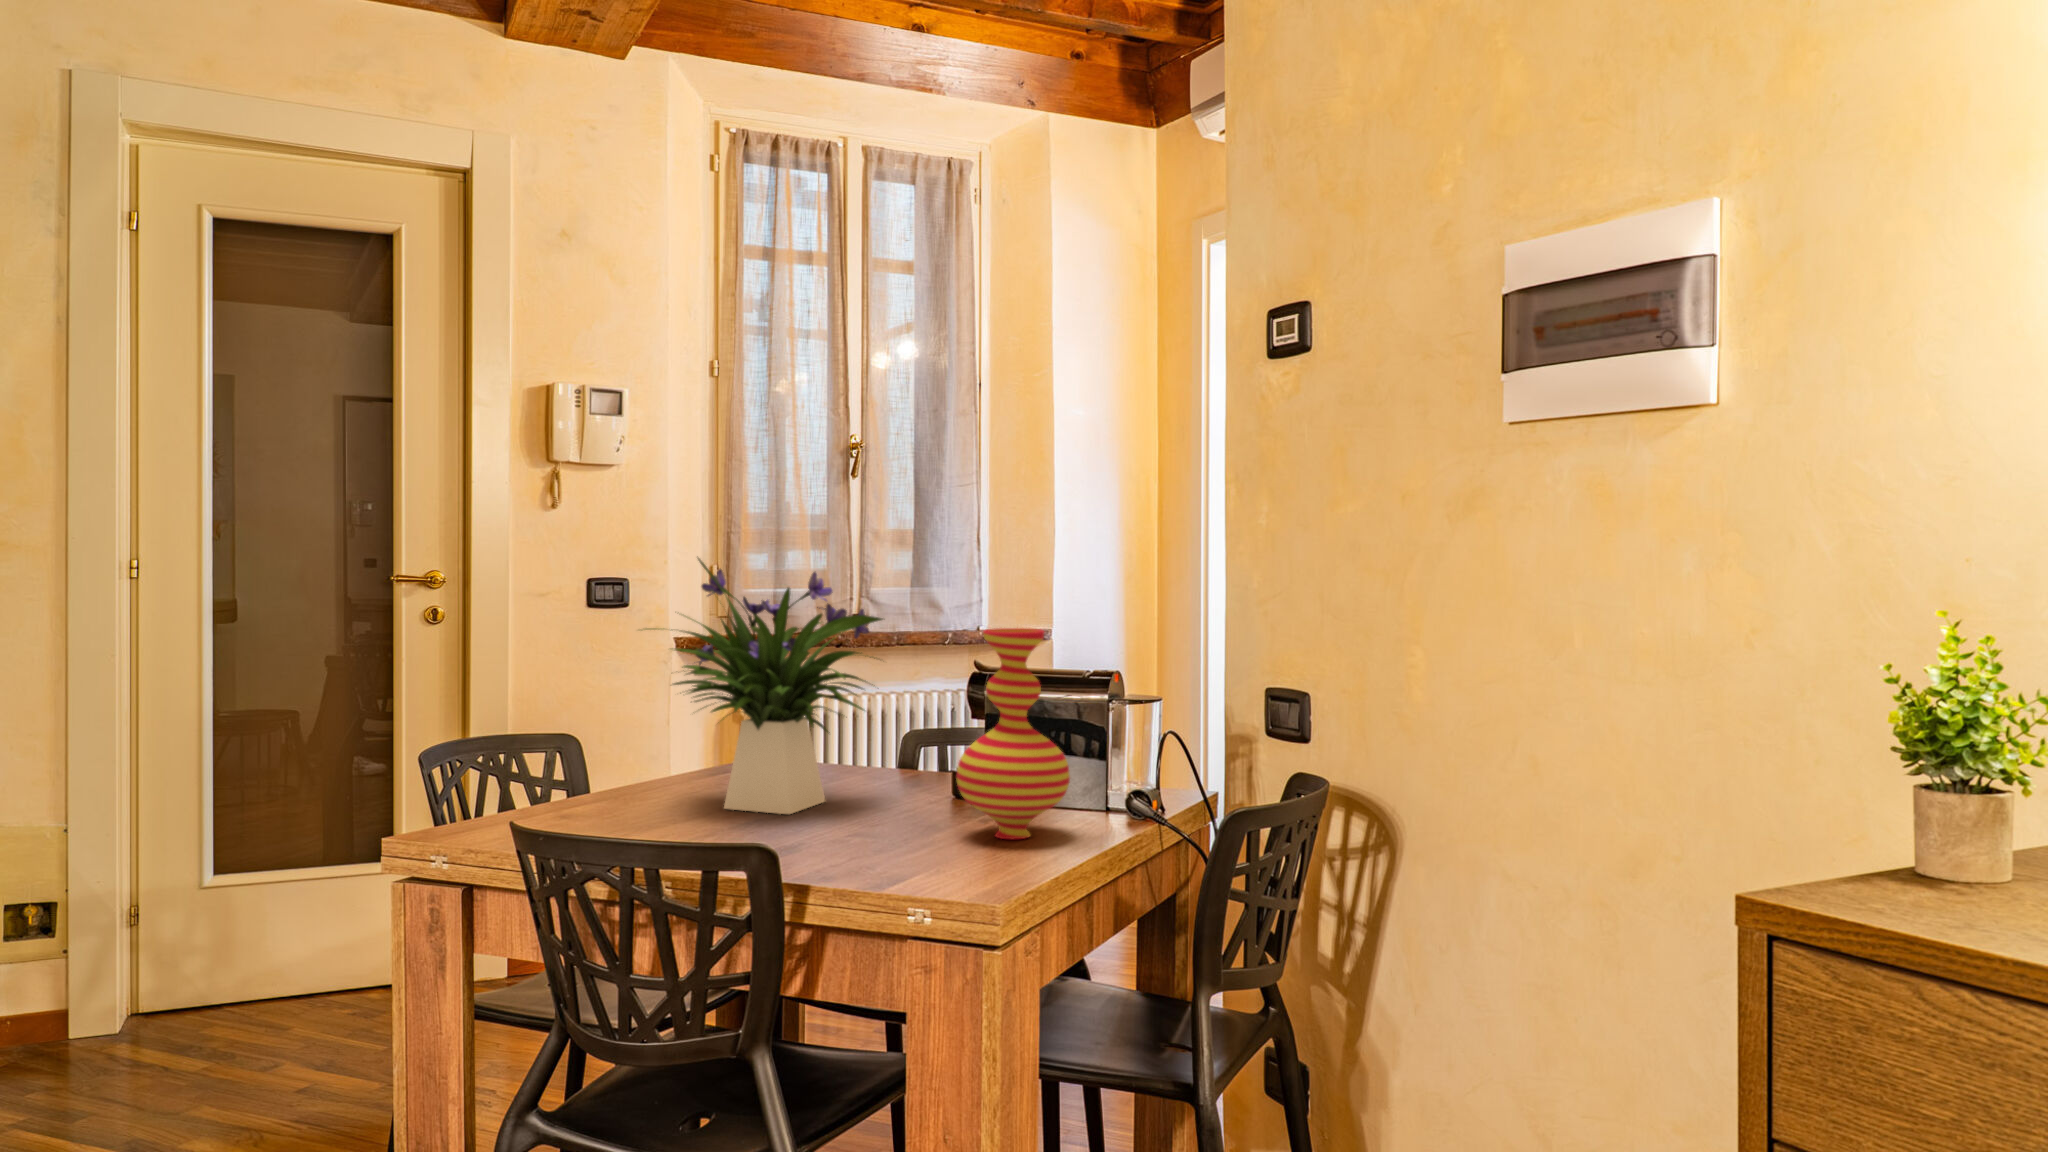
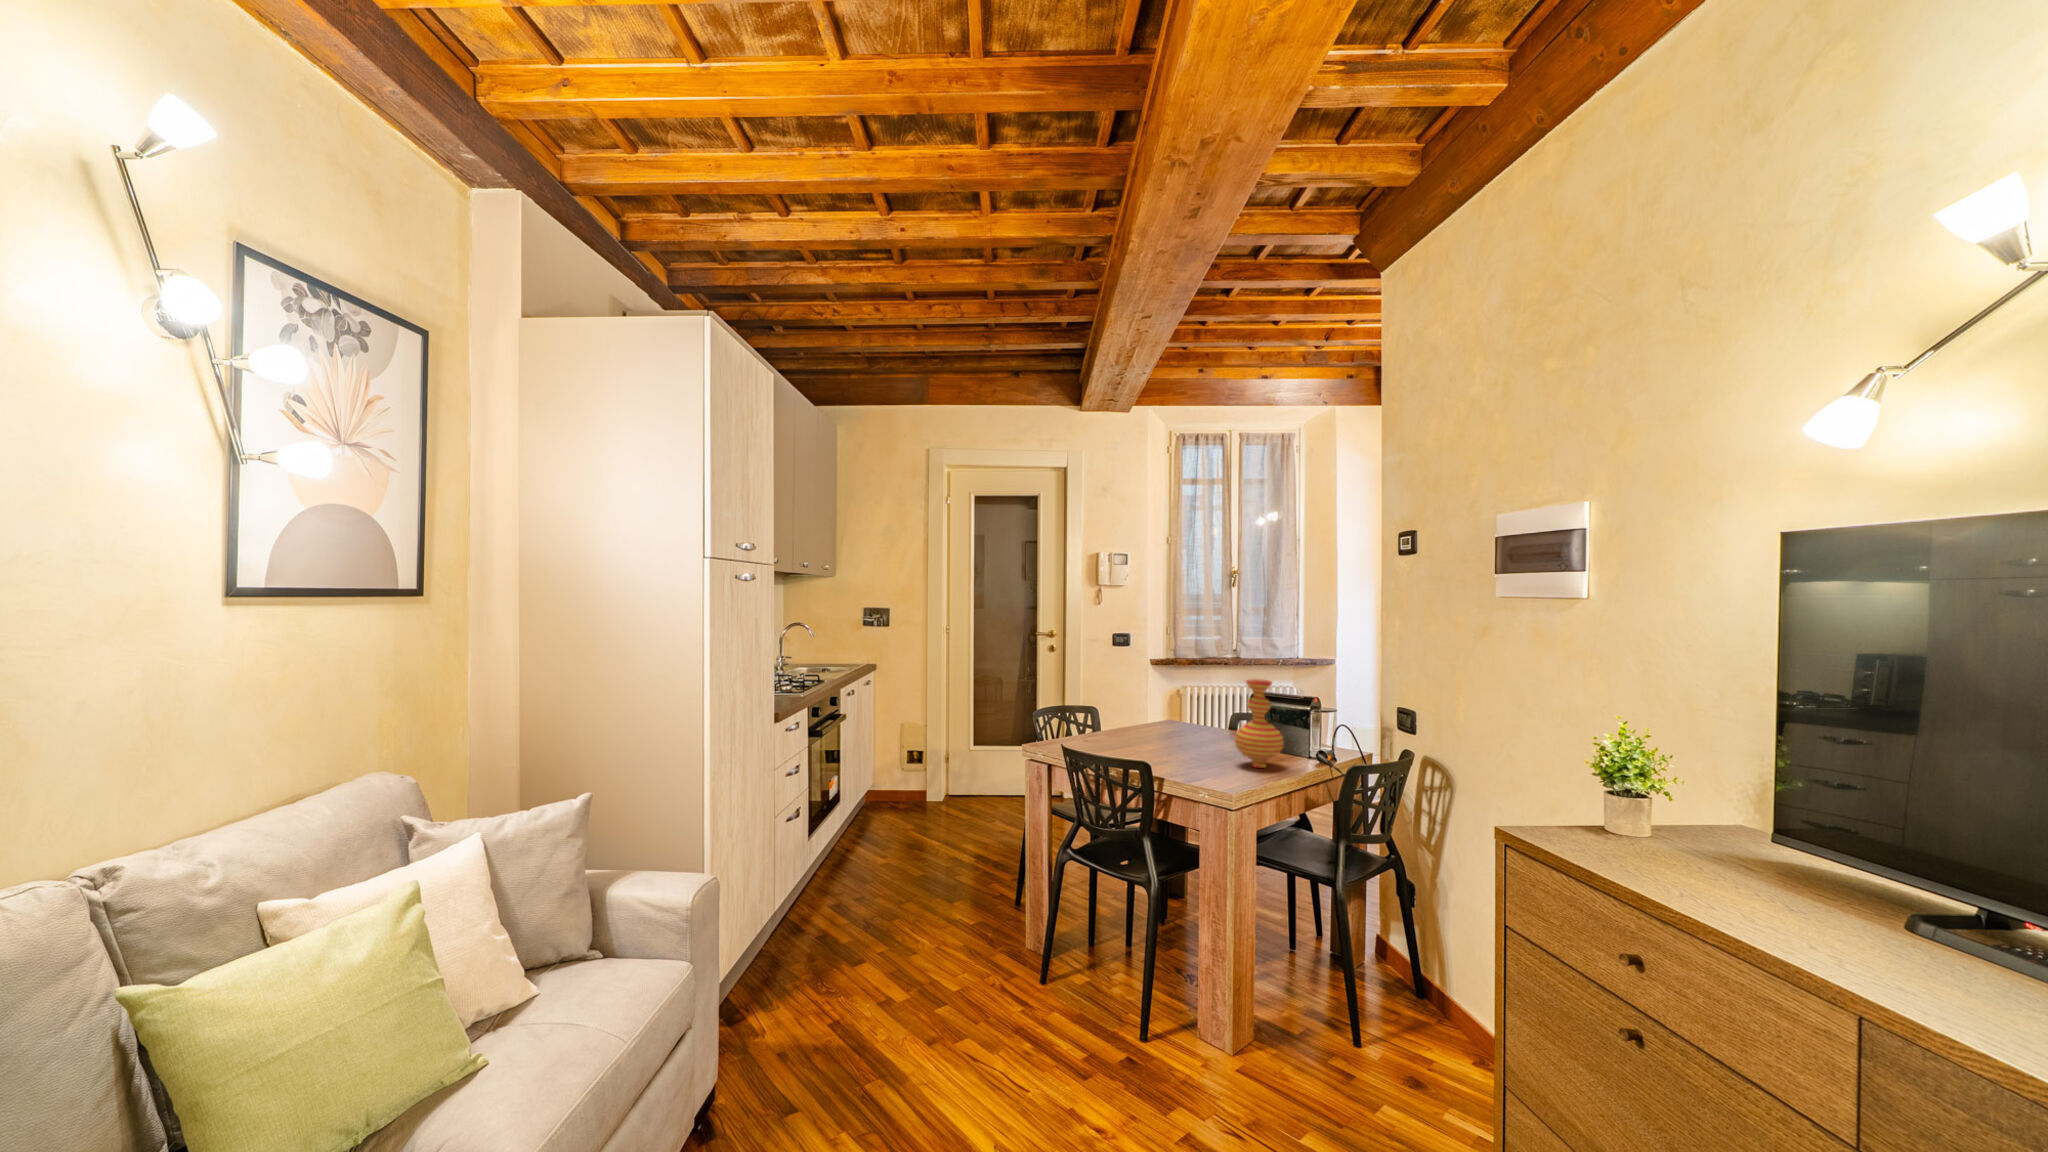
flower arrangement: present [645,558,883,814] -> none [1113,643,1214,749]

